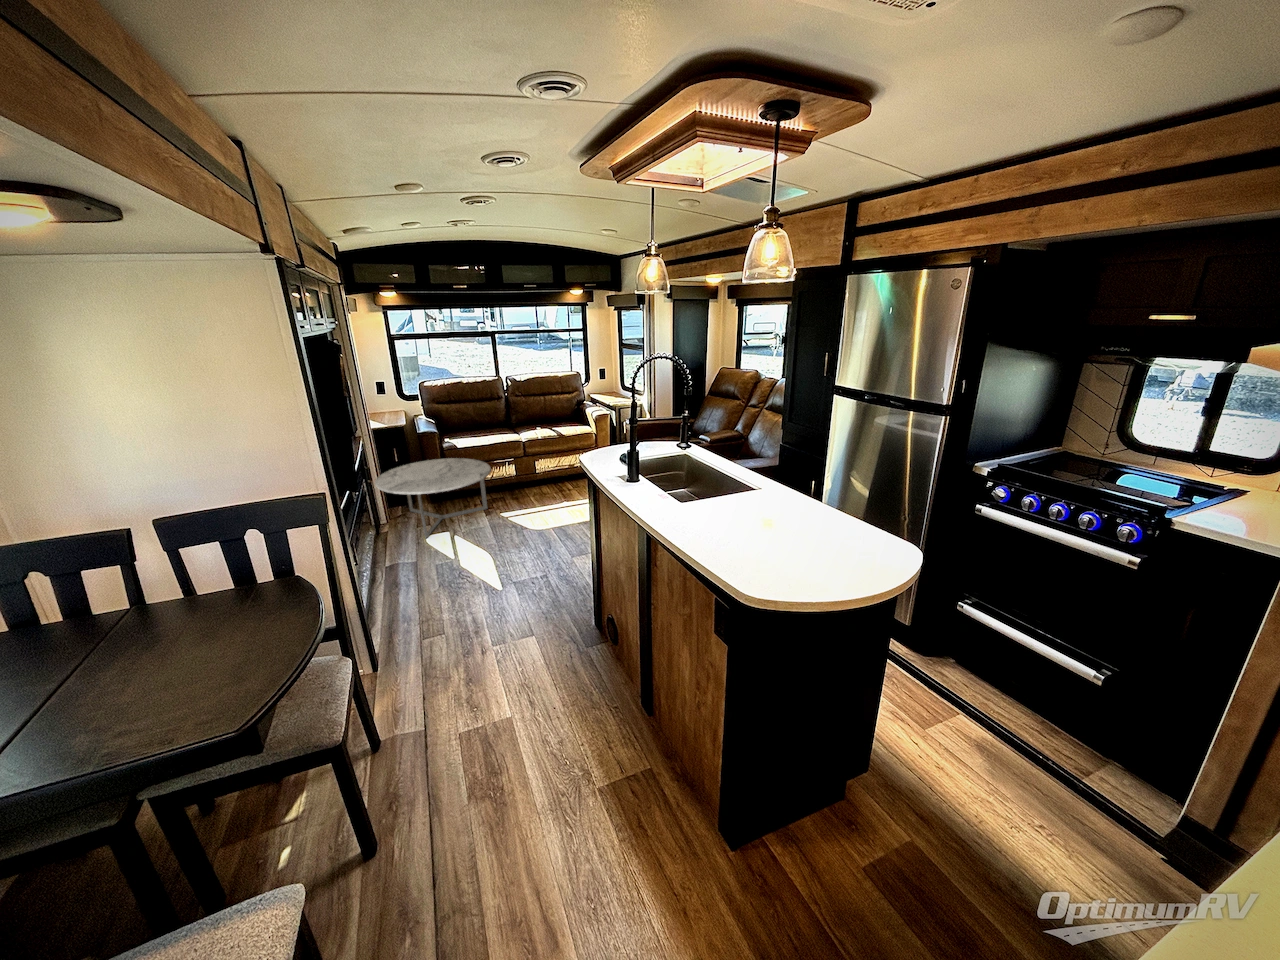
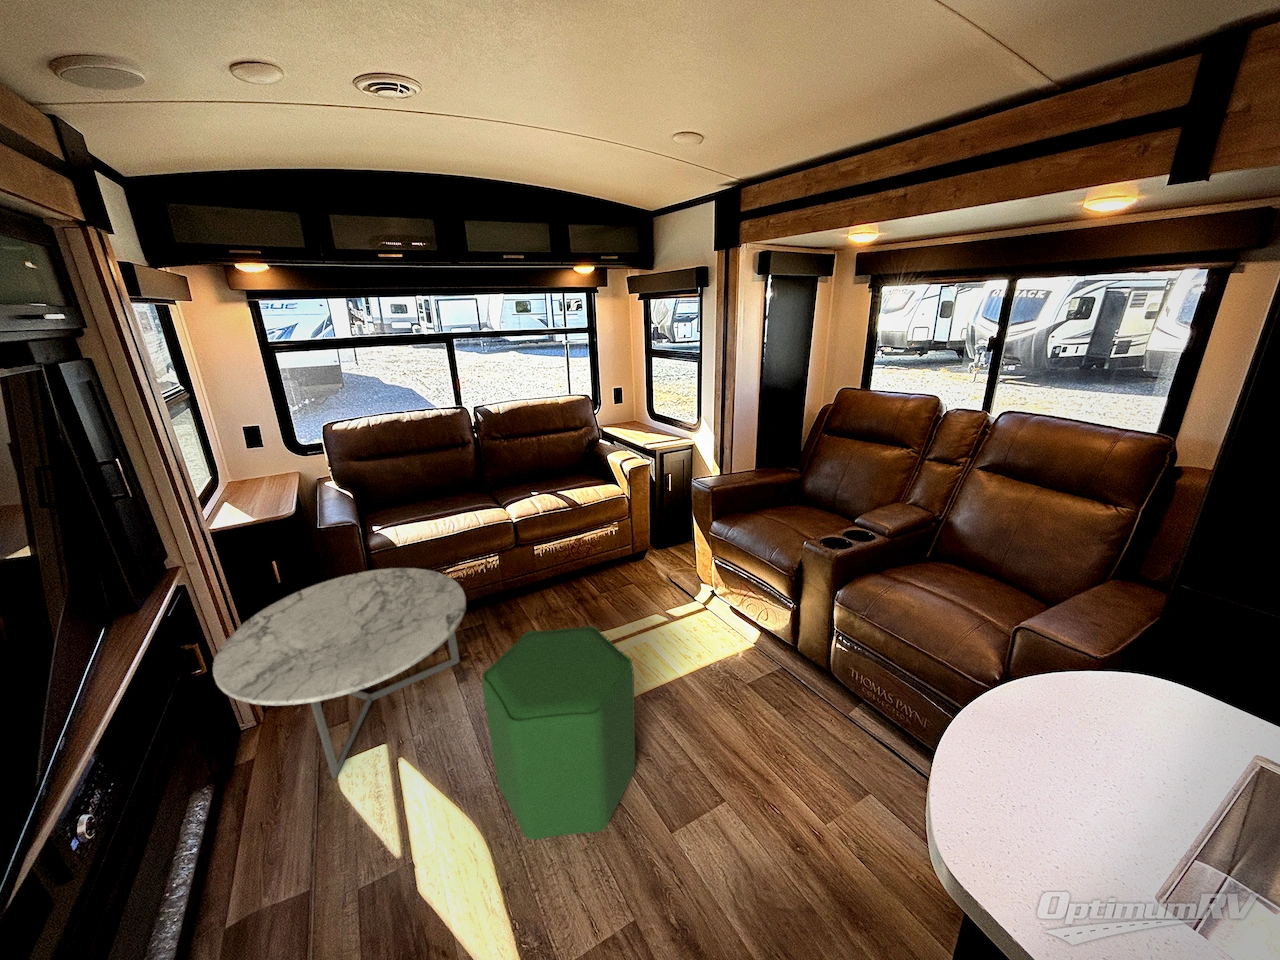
ottoman: none [492,473,562,556] -> present [482,626,635,840]

